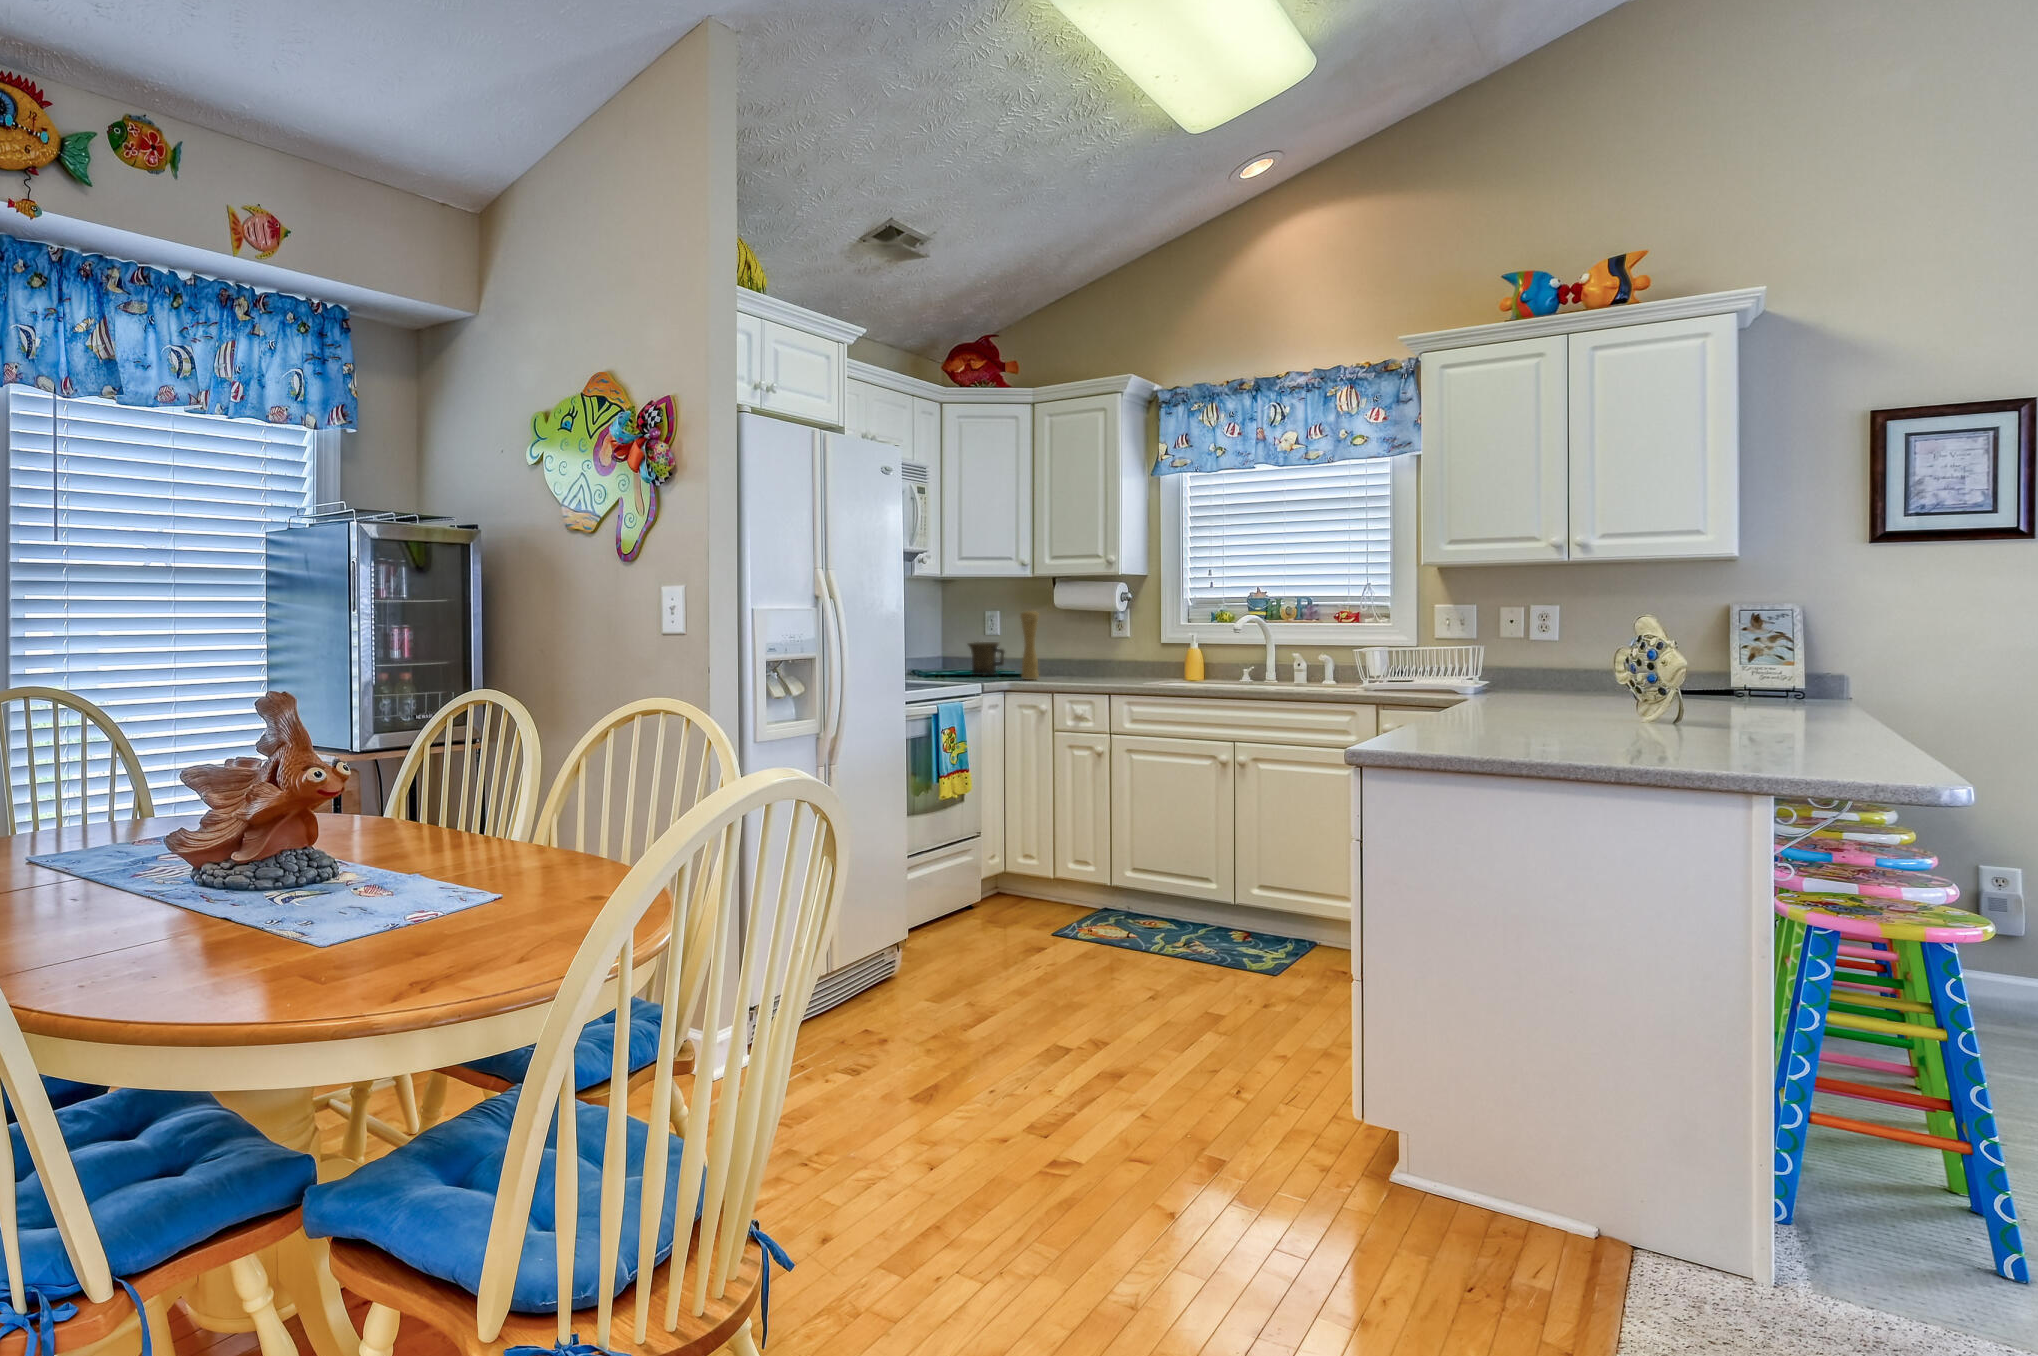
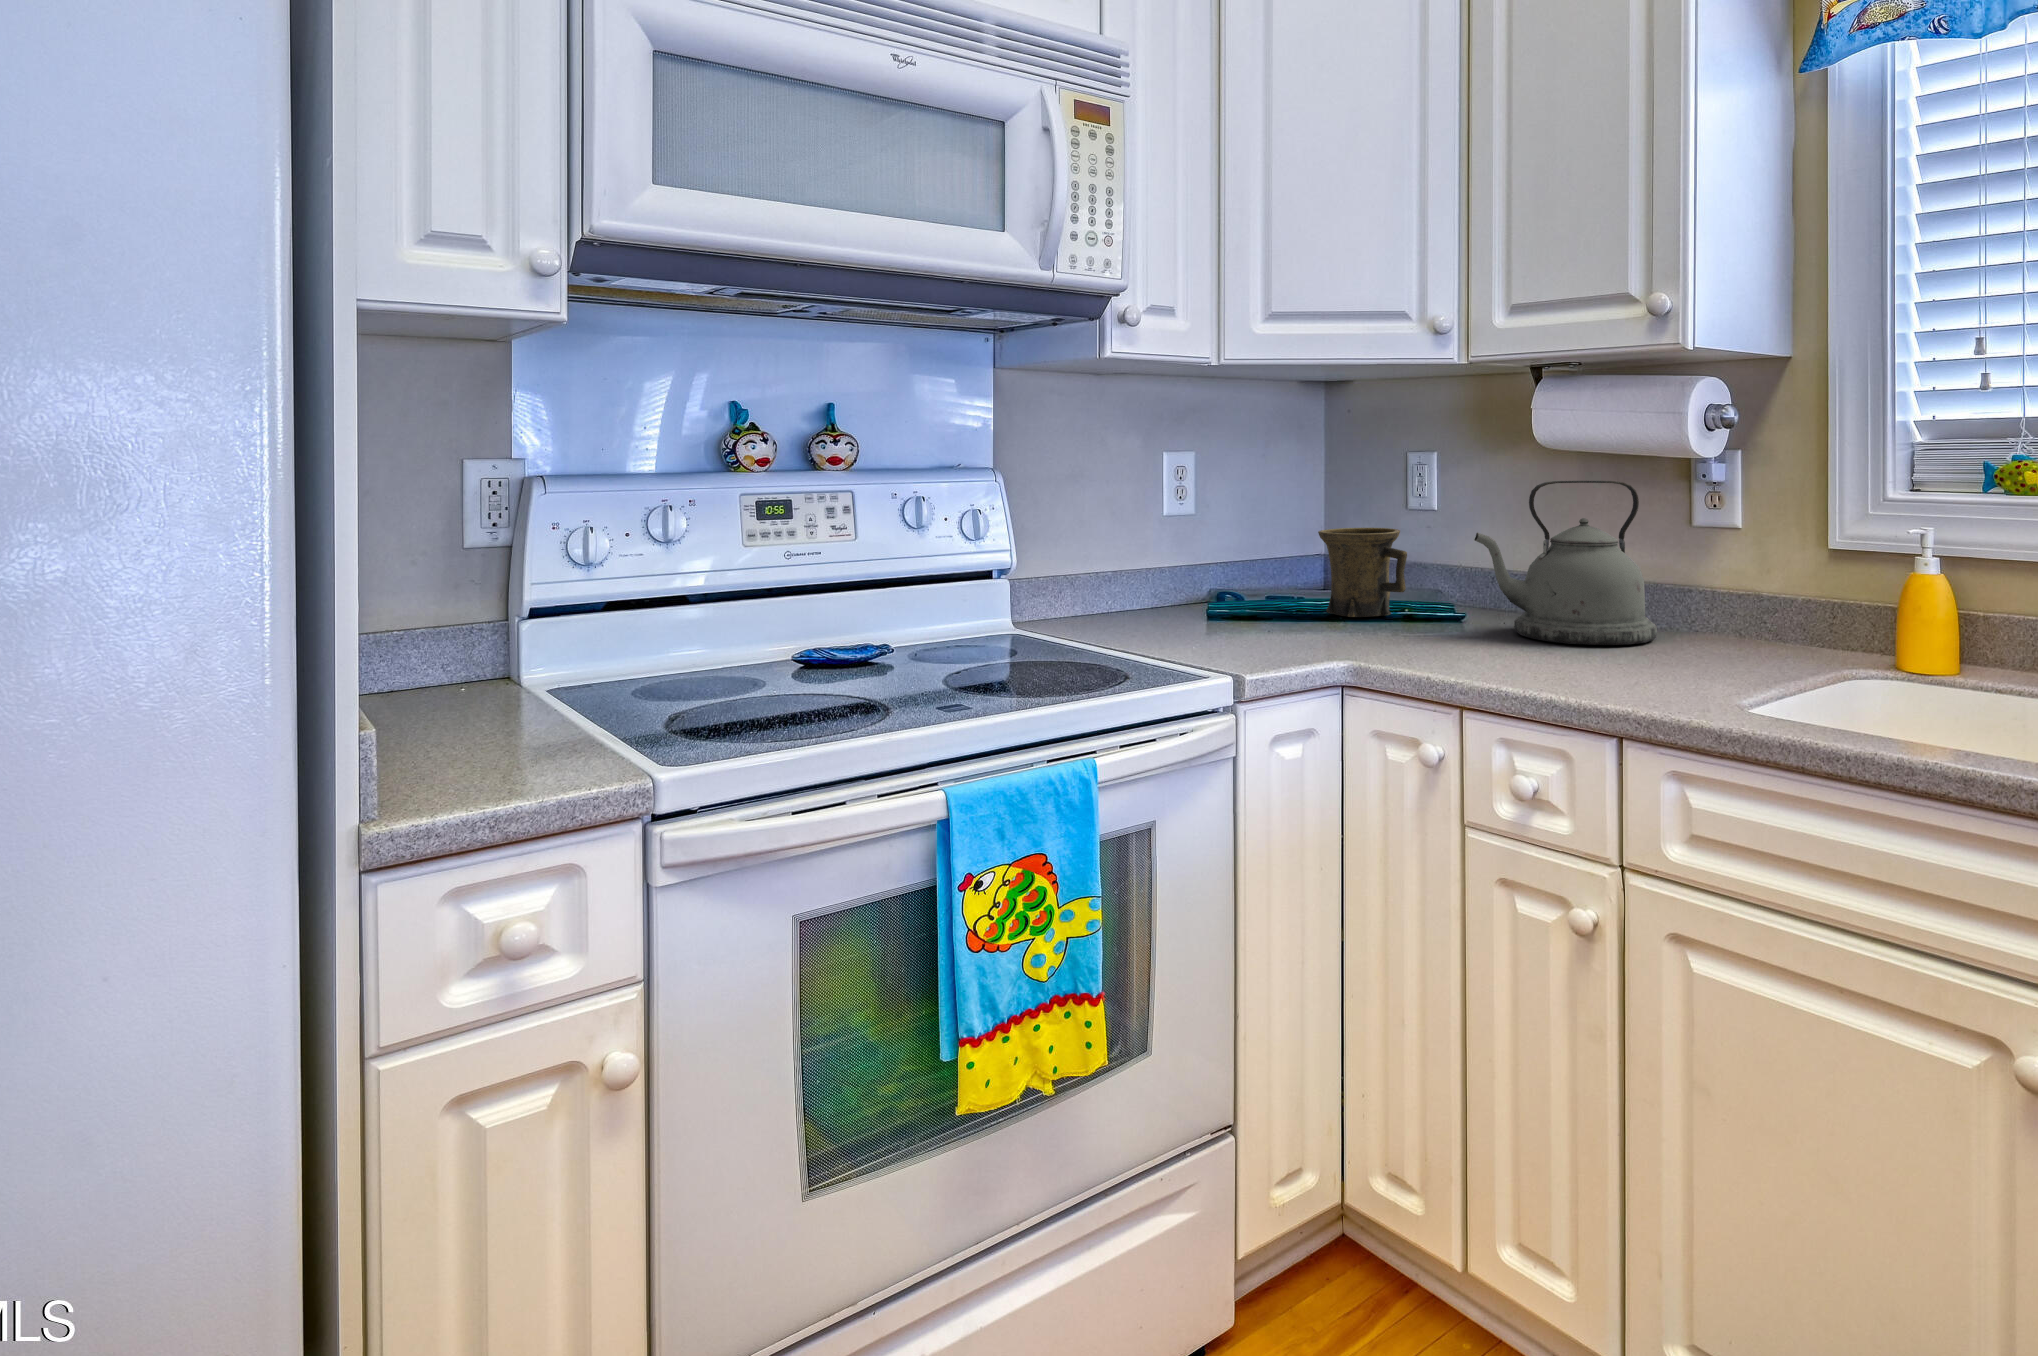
pepper mill: present [1020,611,1039,680] -> none [1405,452,1455,651]
kettle: none [1038,621,1103,678] -> present [1474,481,1657,645]

